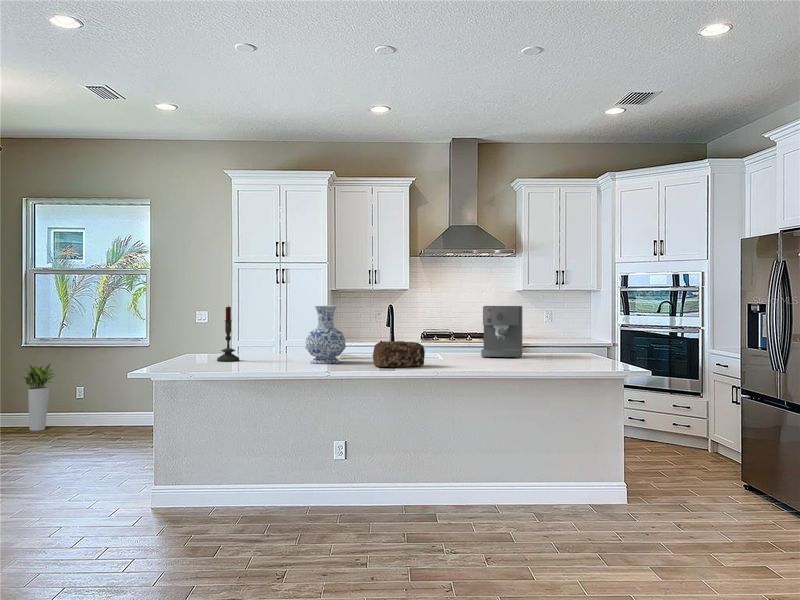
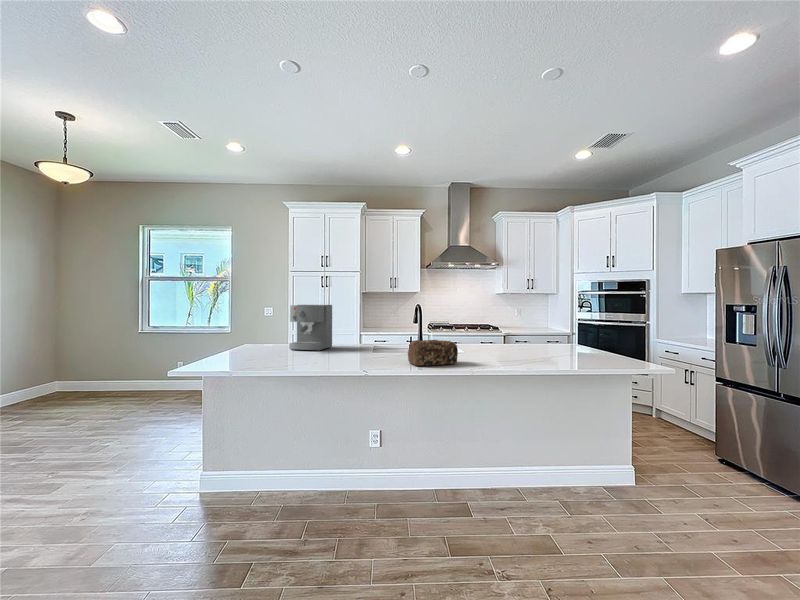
candle: present [217,306,239,361] -> none [264,305,285,356]
vase: present [305,306,346,363] -> none [344,306,381,359]
coffee maker: present [481,306,522,358] -> present [289,305,332,351]
planter: present [24,363,54,431] -> none [134,345,163,395]

